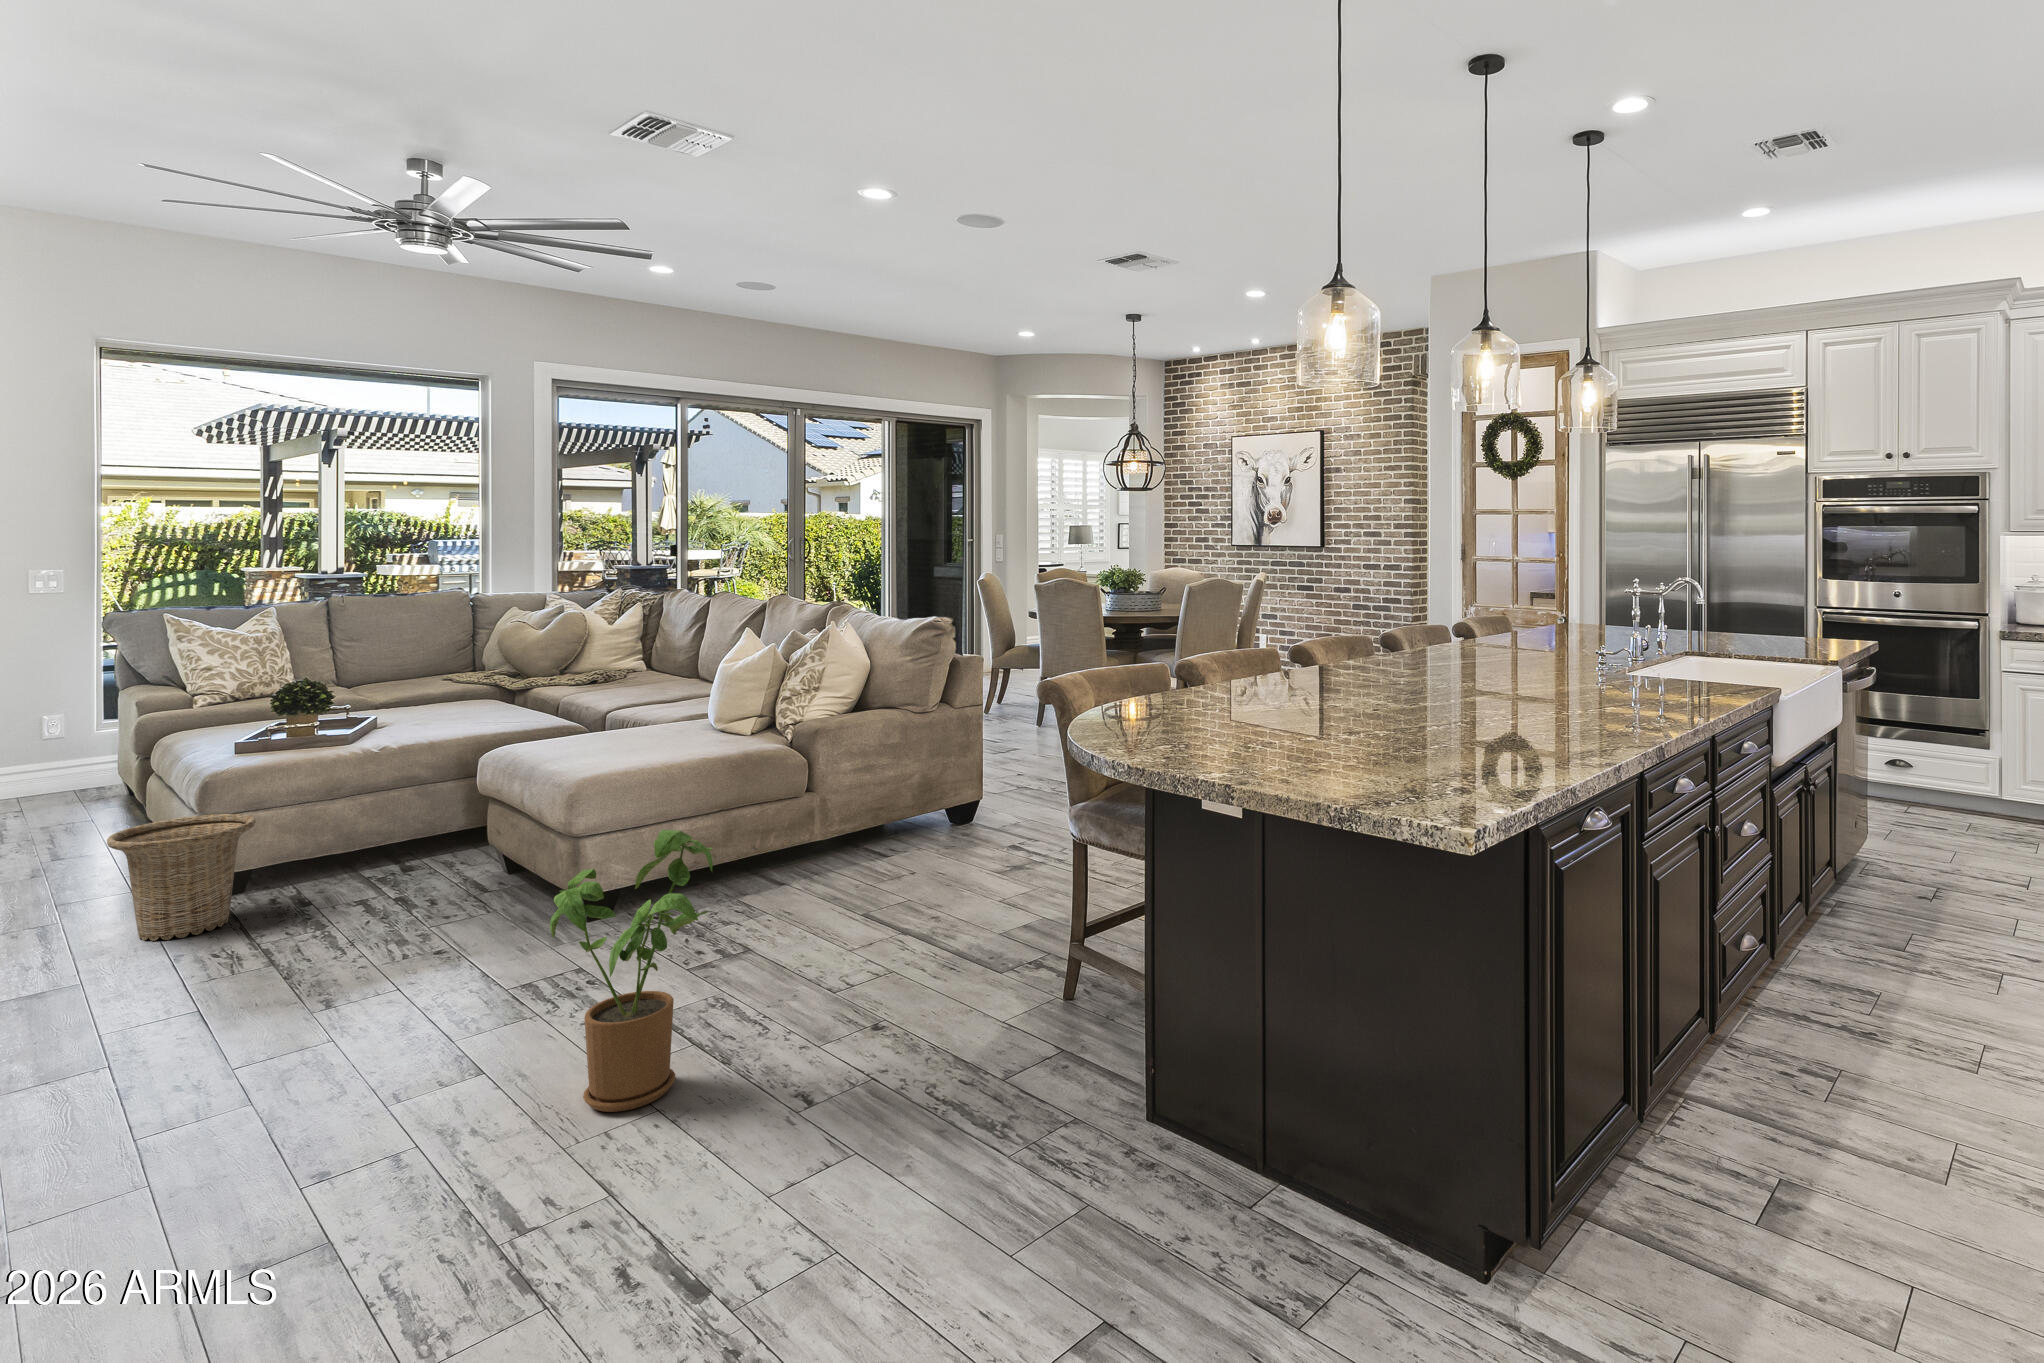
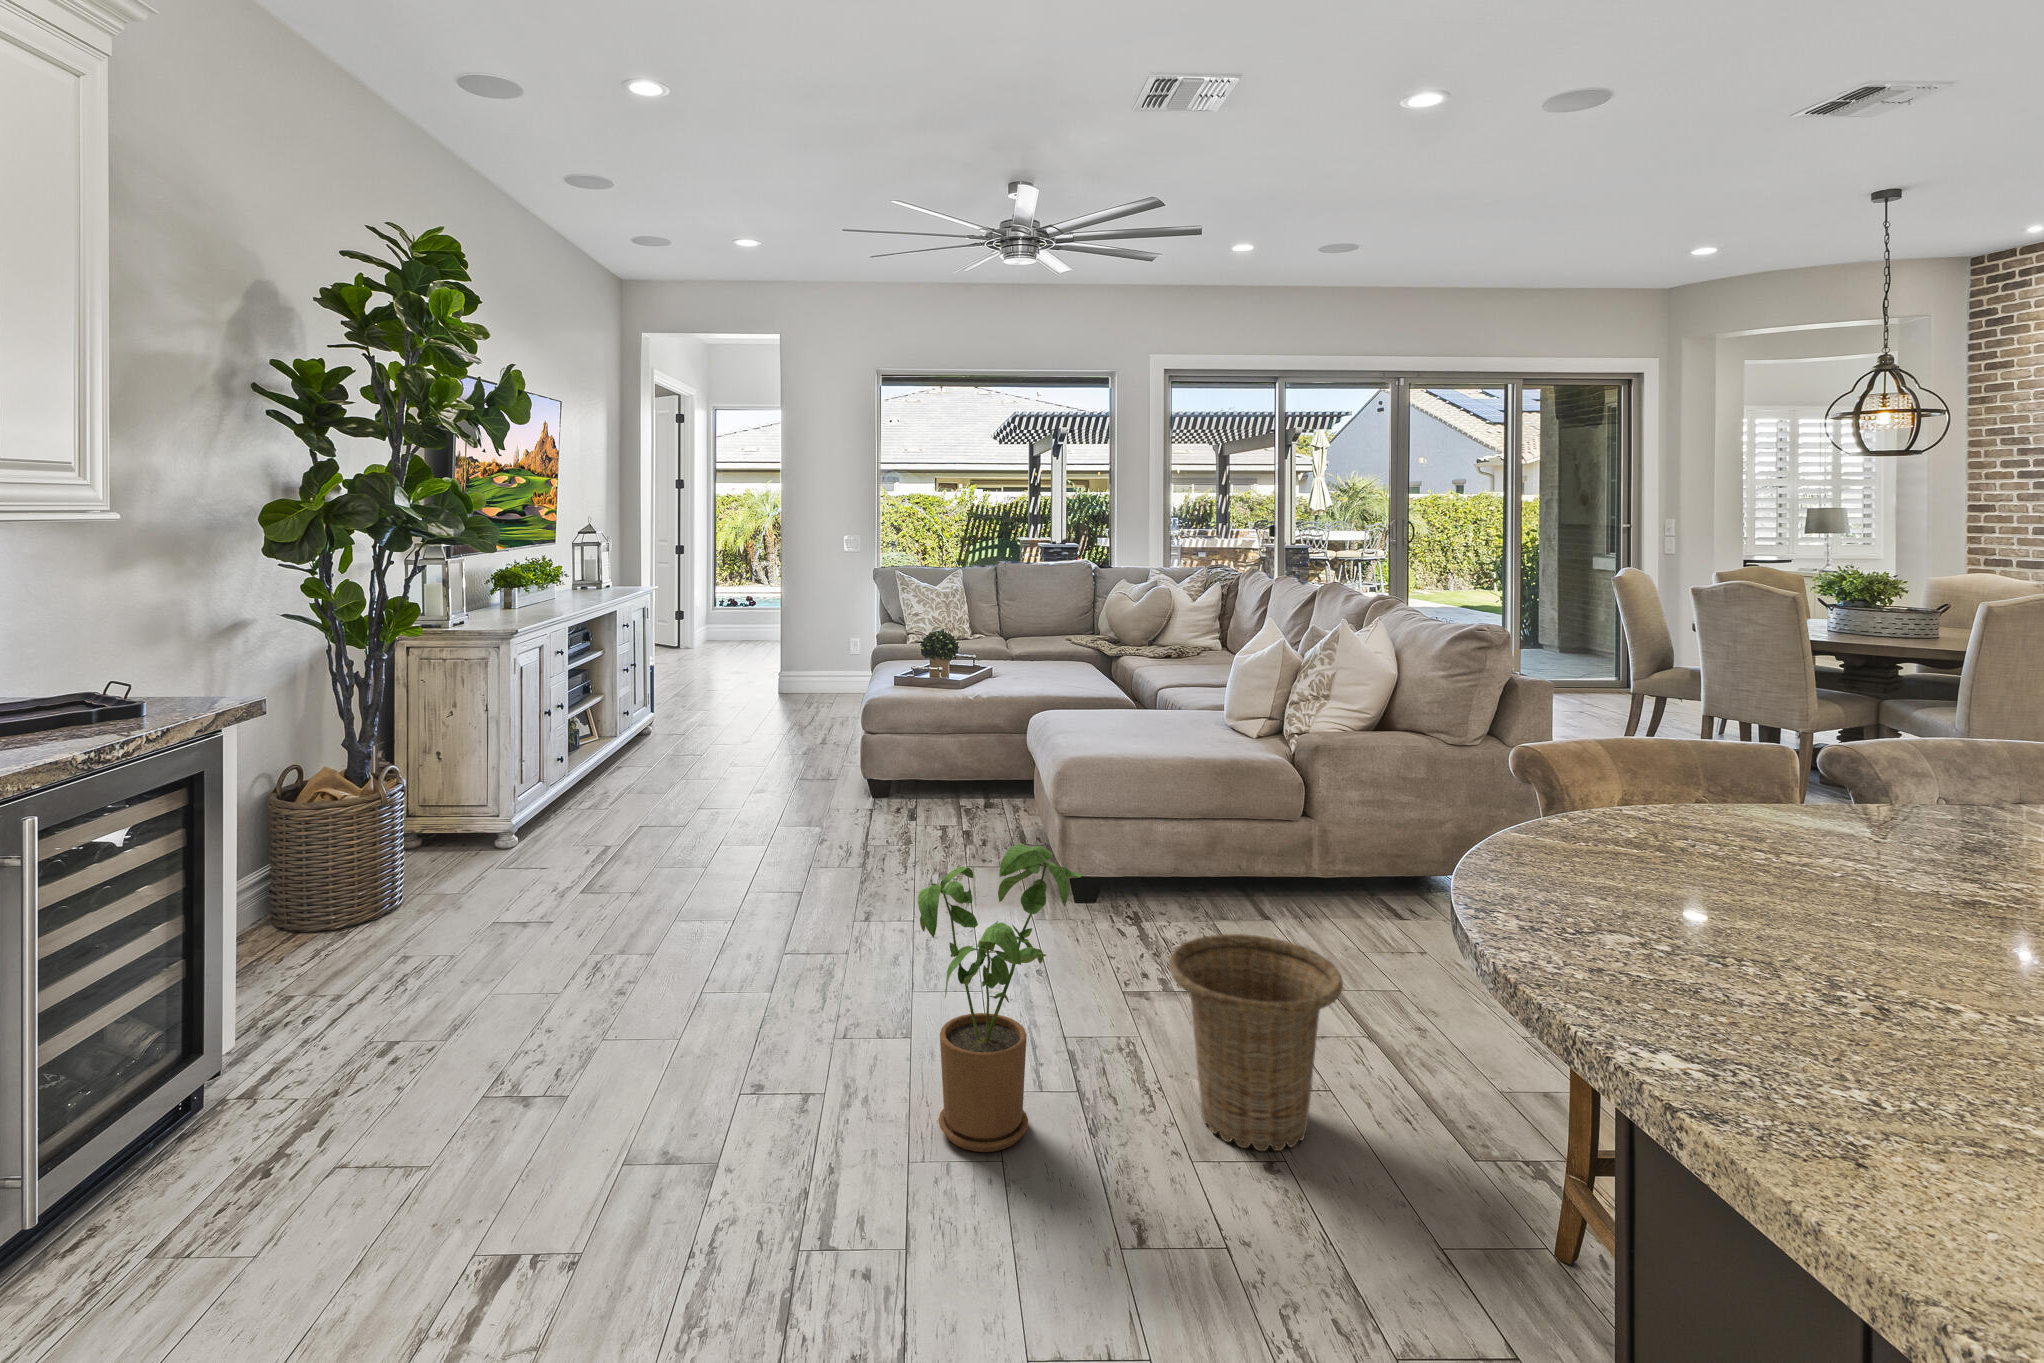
basket: present [107,814,256,941] -> present [1169,934,1343,1151]

